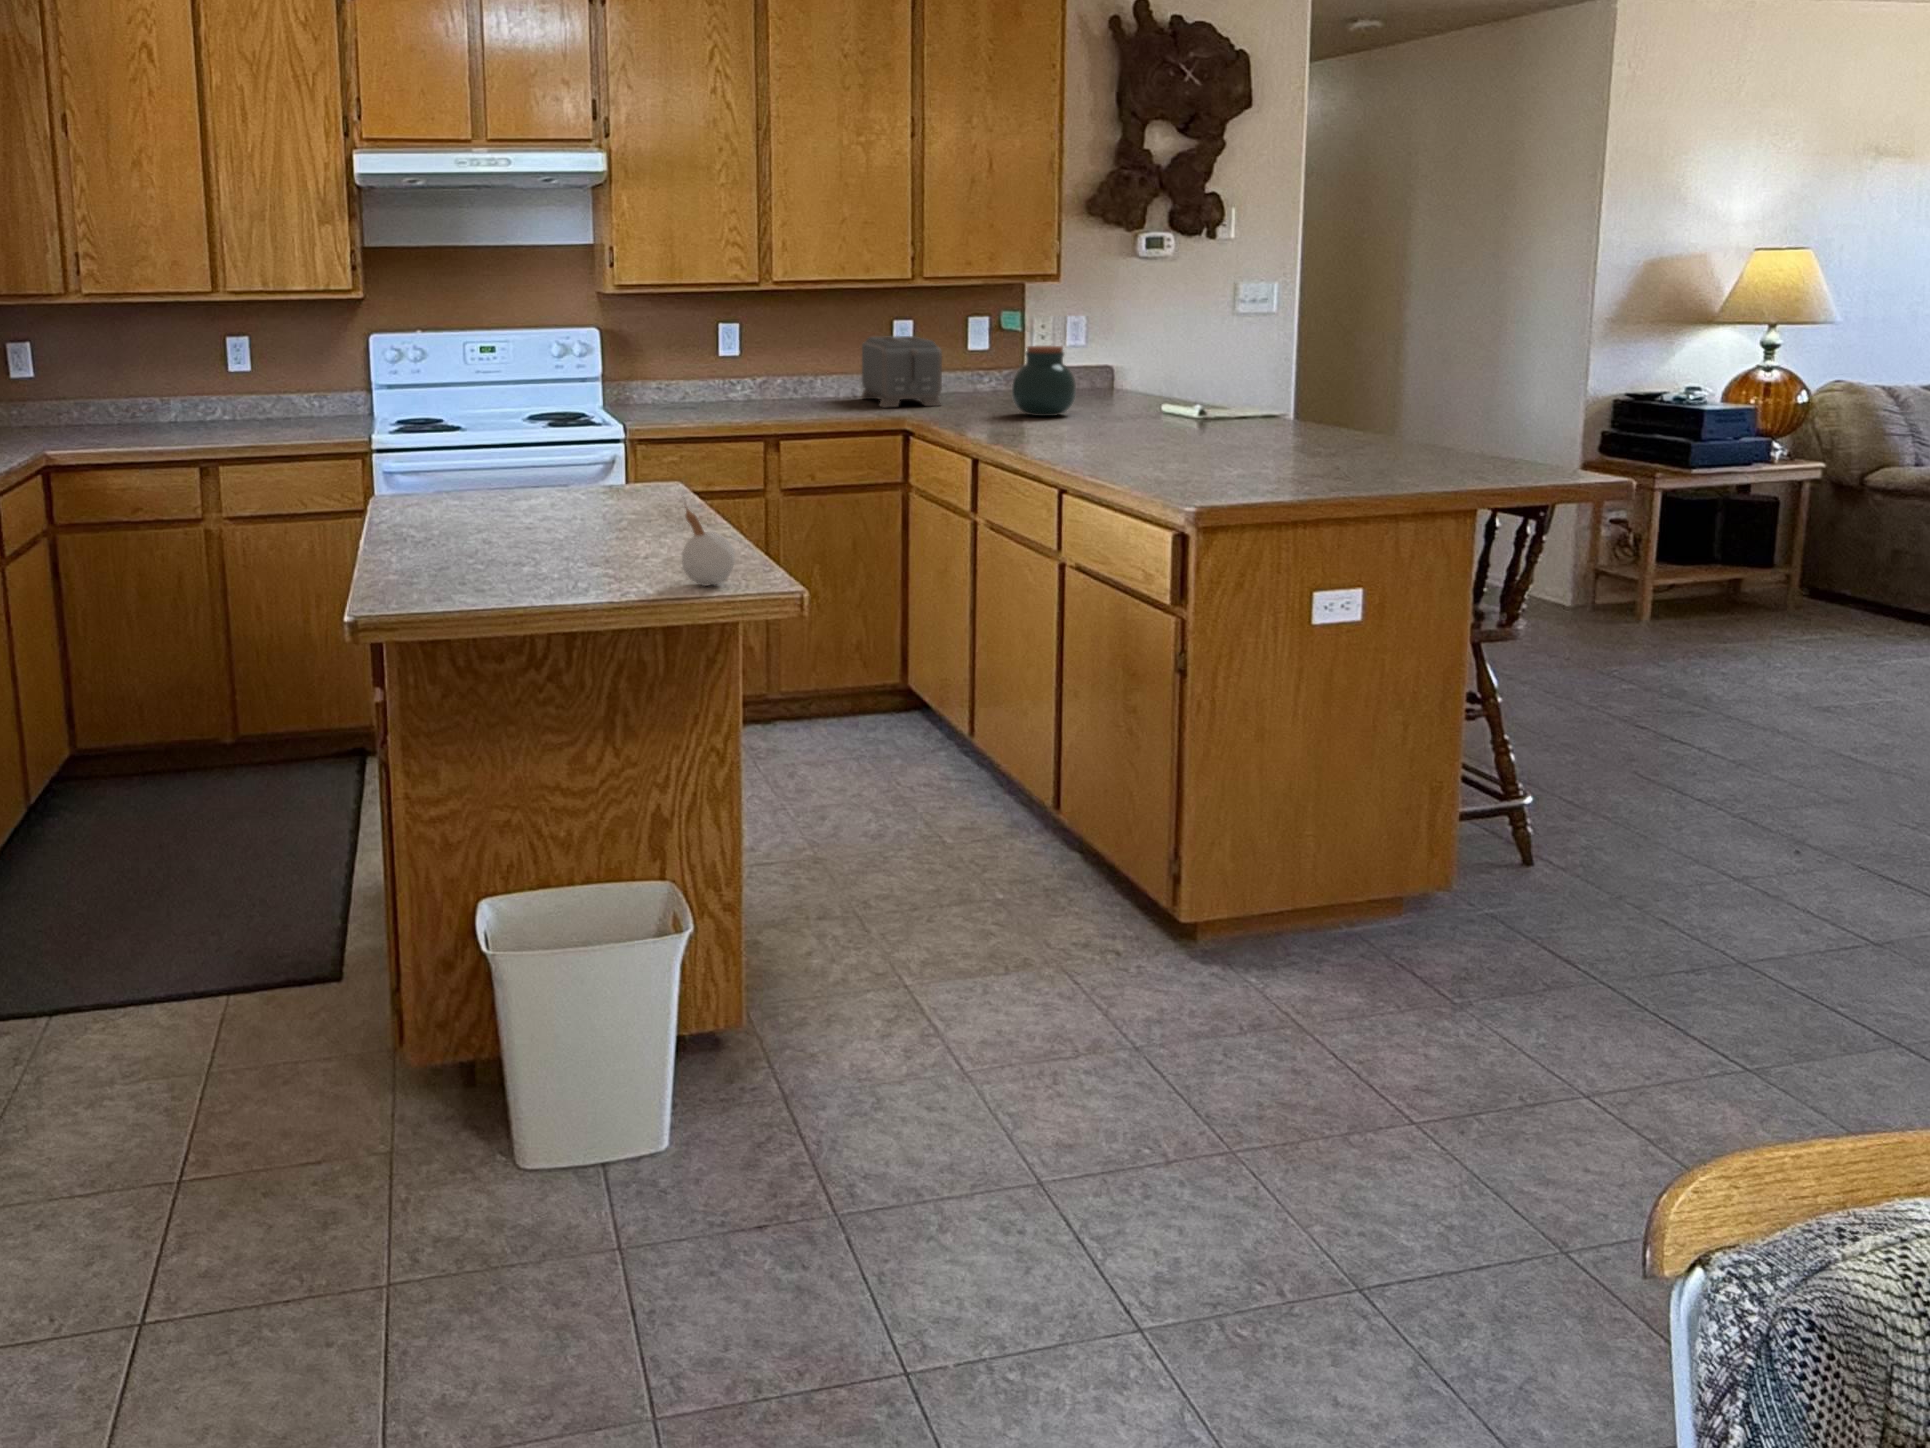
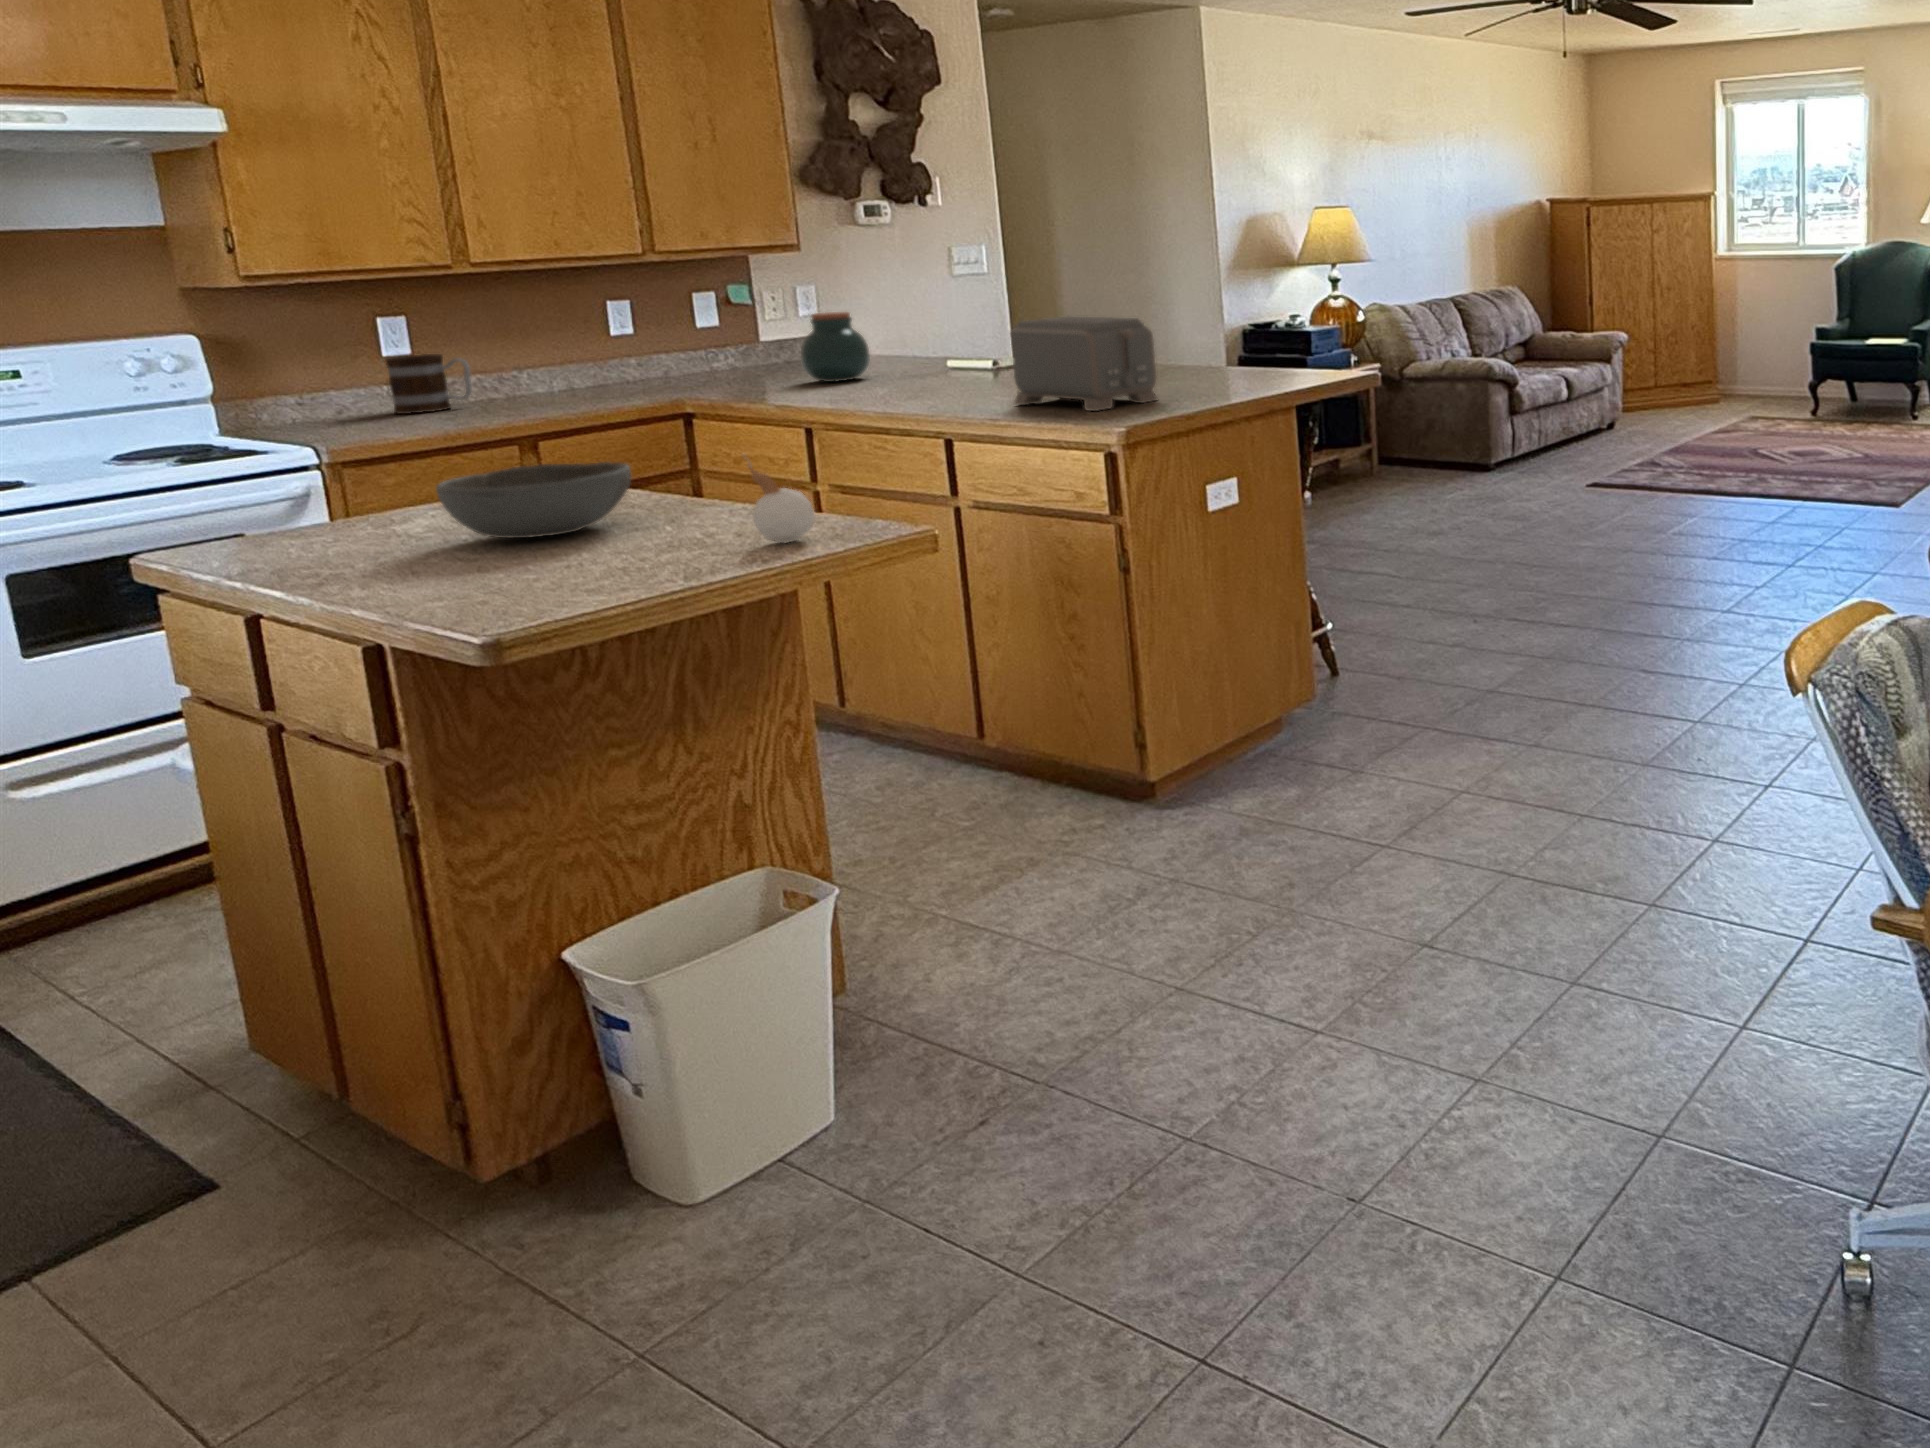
toaster: present [861,336,942,407] -> present [1010,316,1157,411]
mug: none [717,356,770,405] -> present [386,354,472,414]
bowl: none [518,472,662,538] -> present [436,462,631,538]

